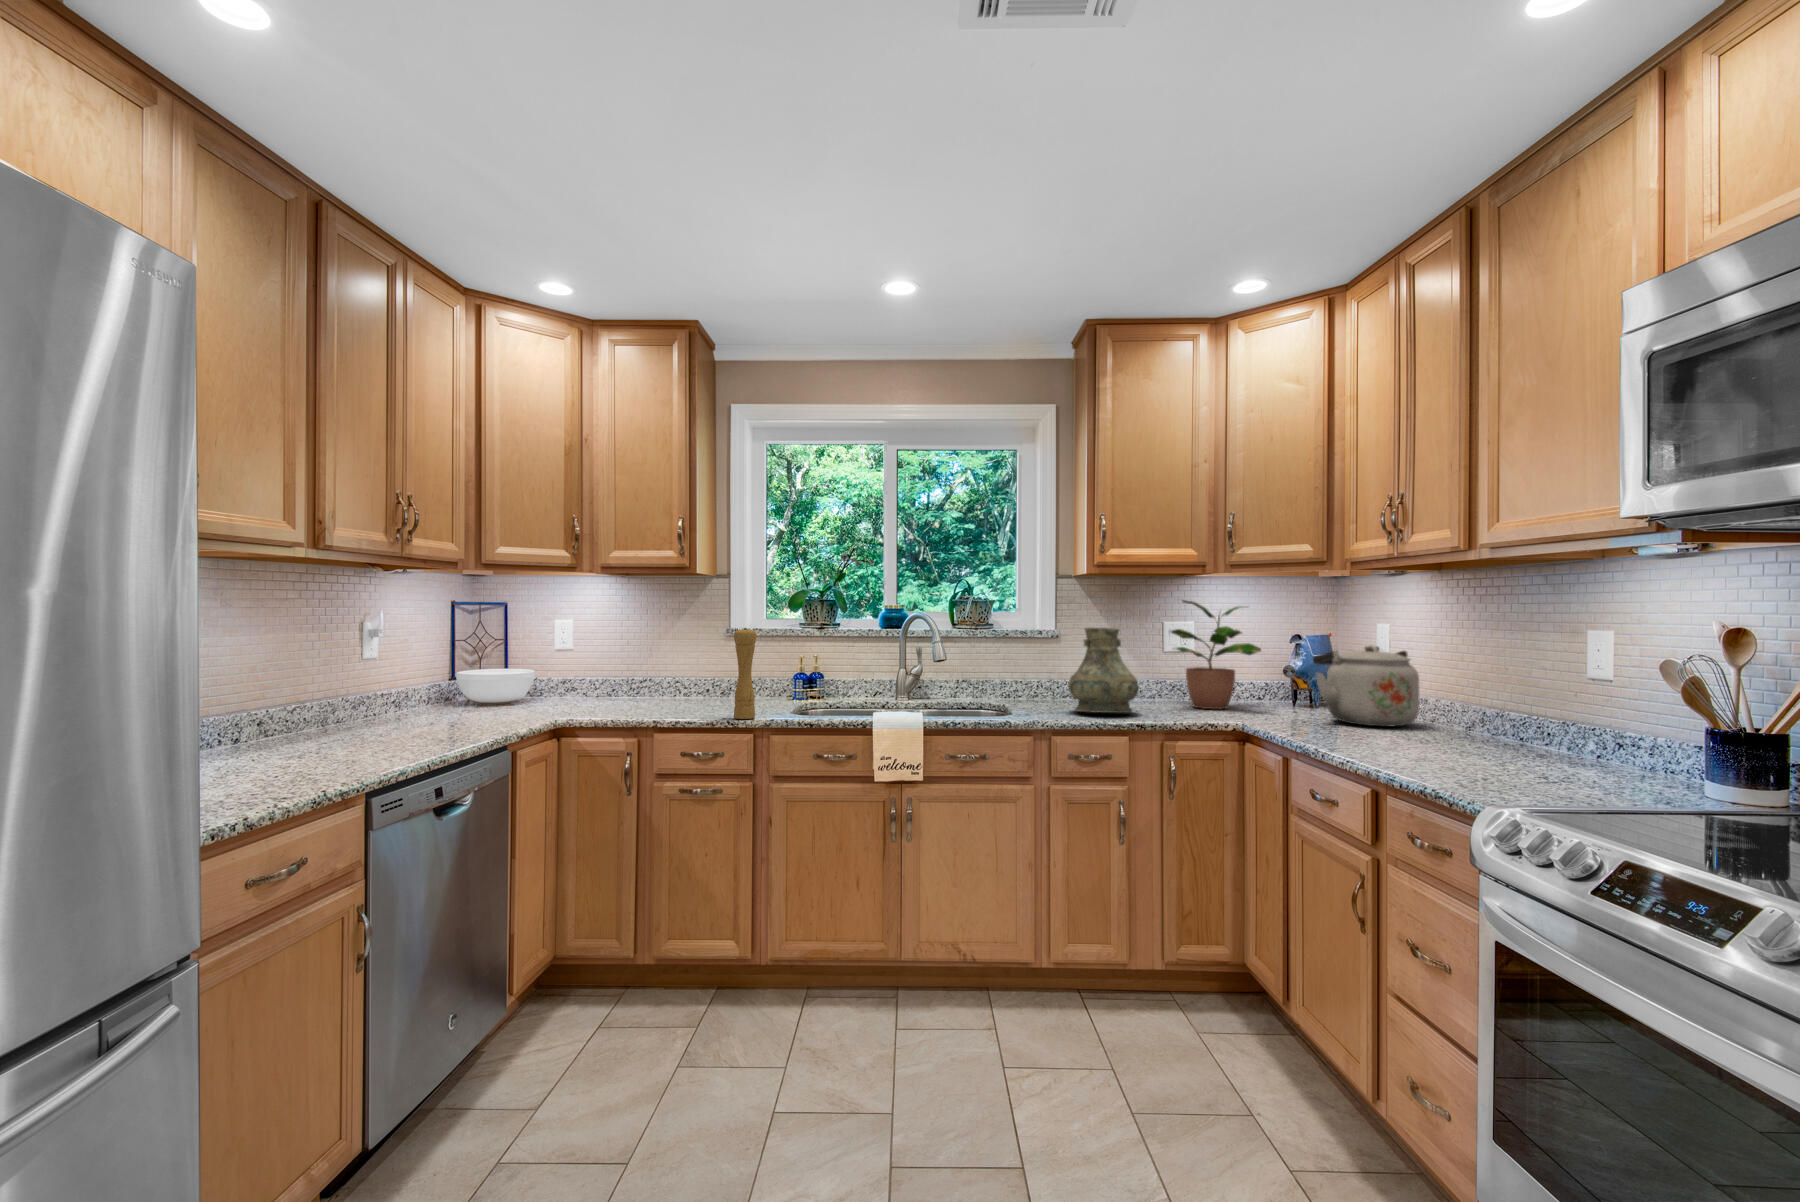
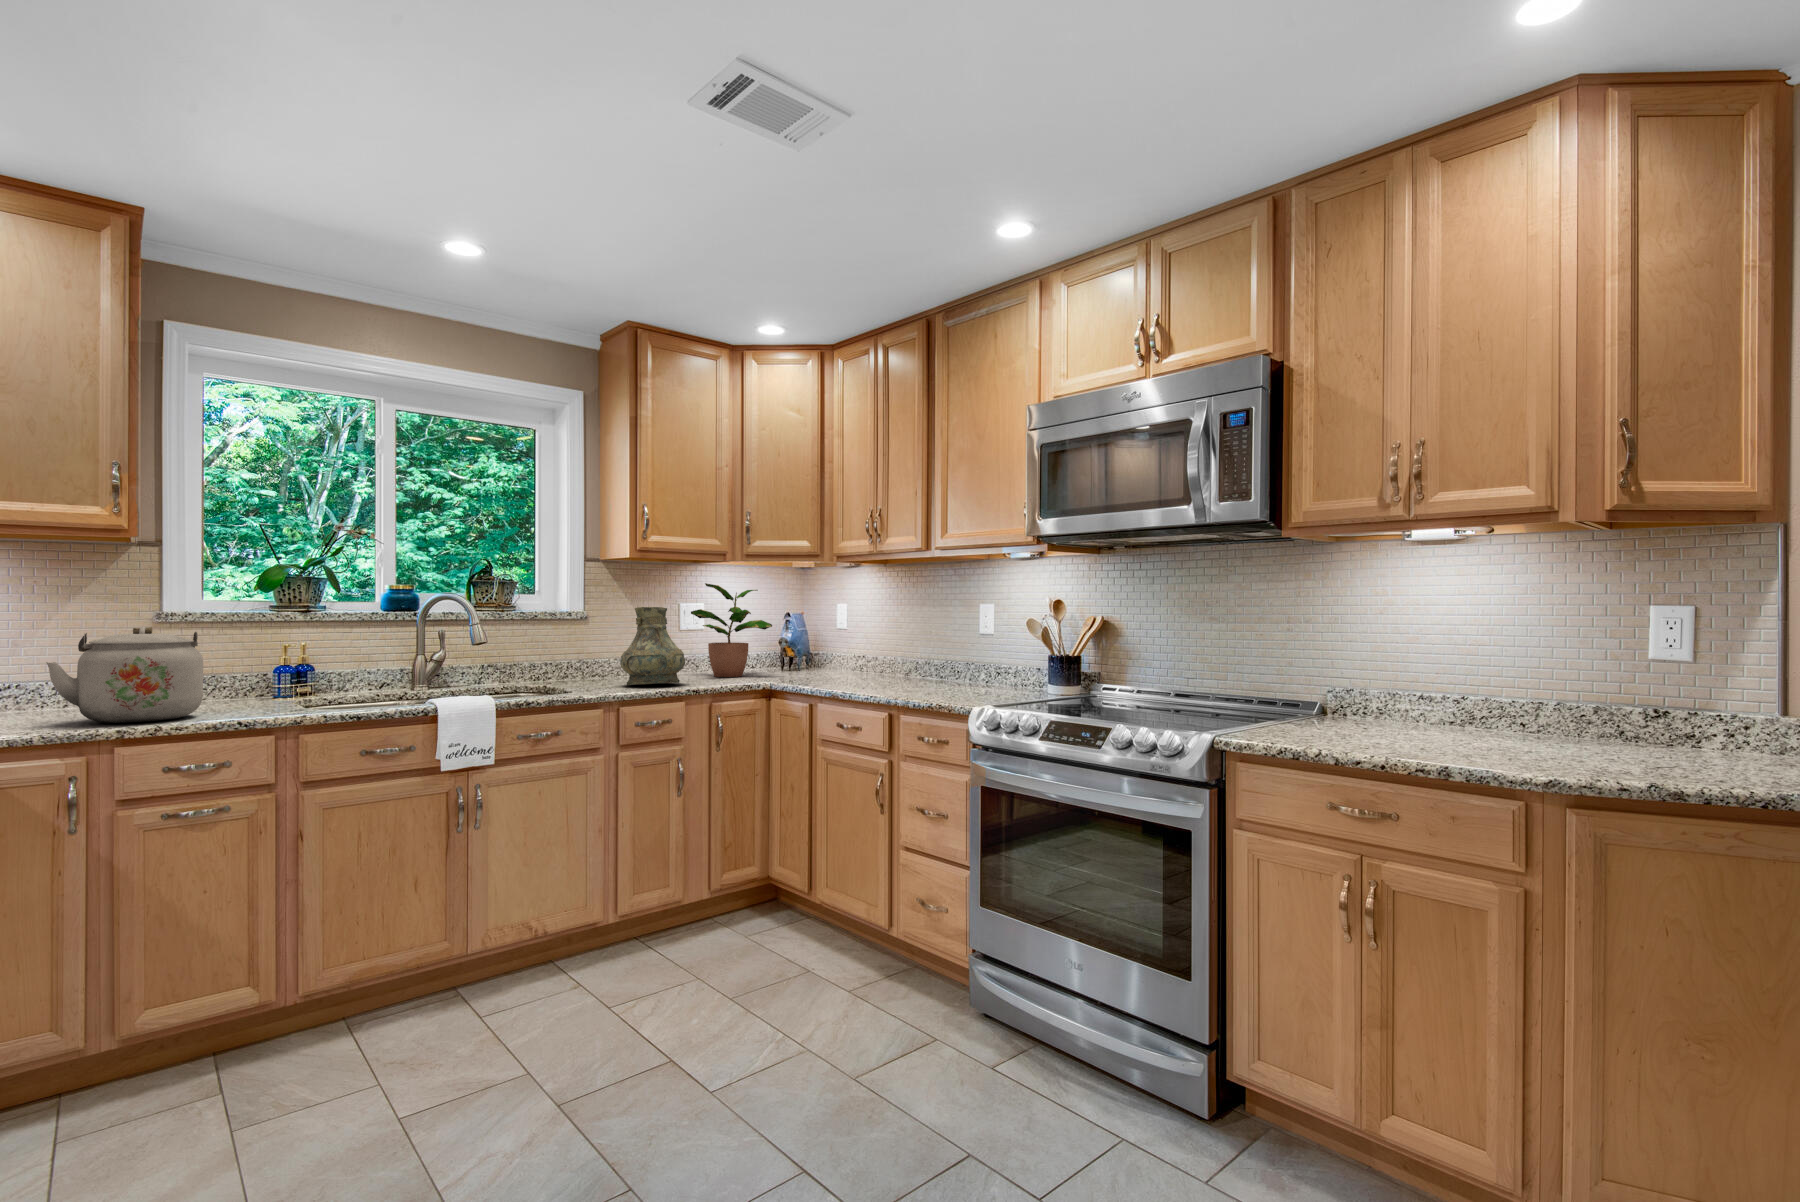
pepper mill: present [734,628,757,719] -> none [246,608,280,718]
kettle: present [1313,646,1419,727] -> present [46,626,203,723]

